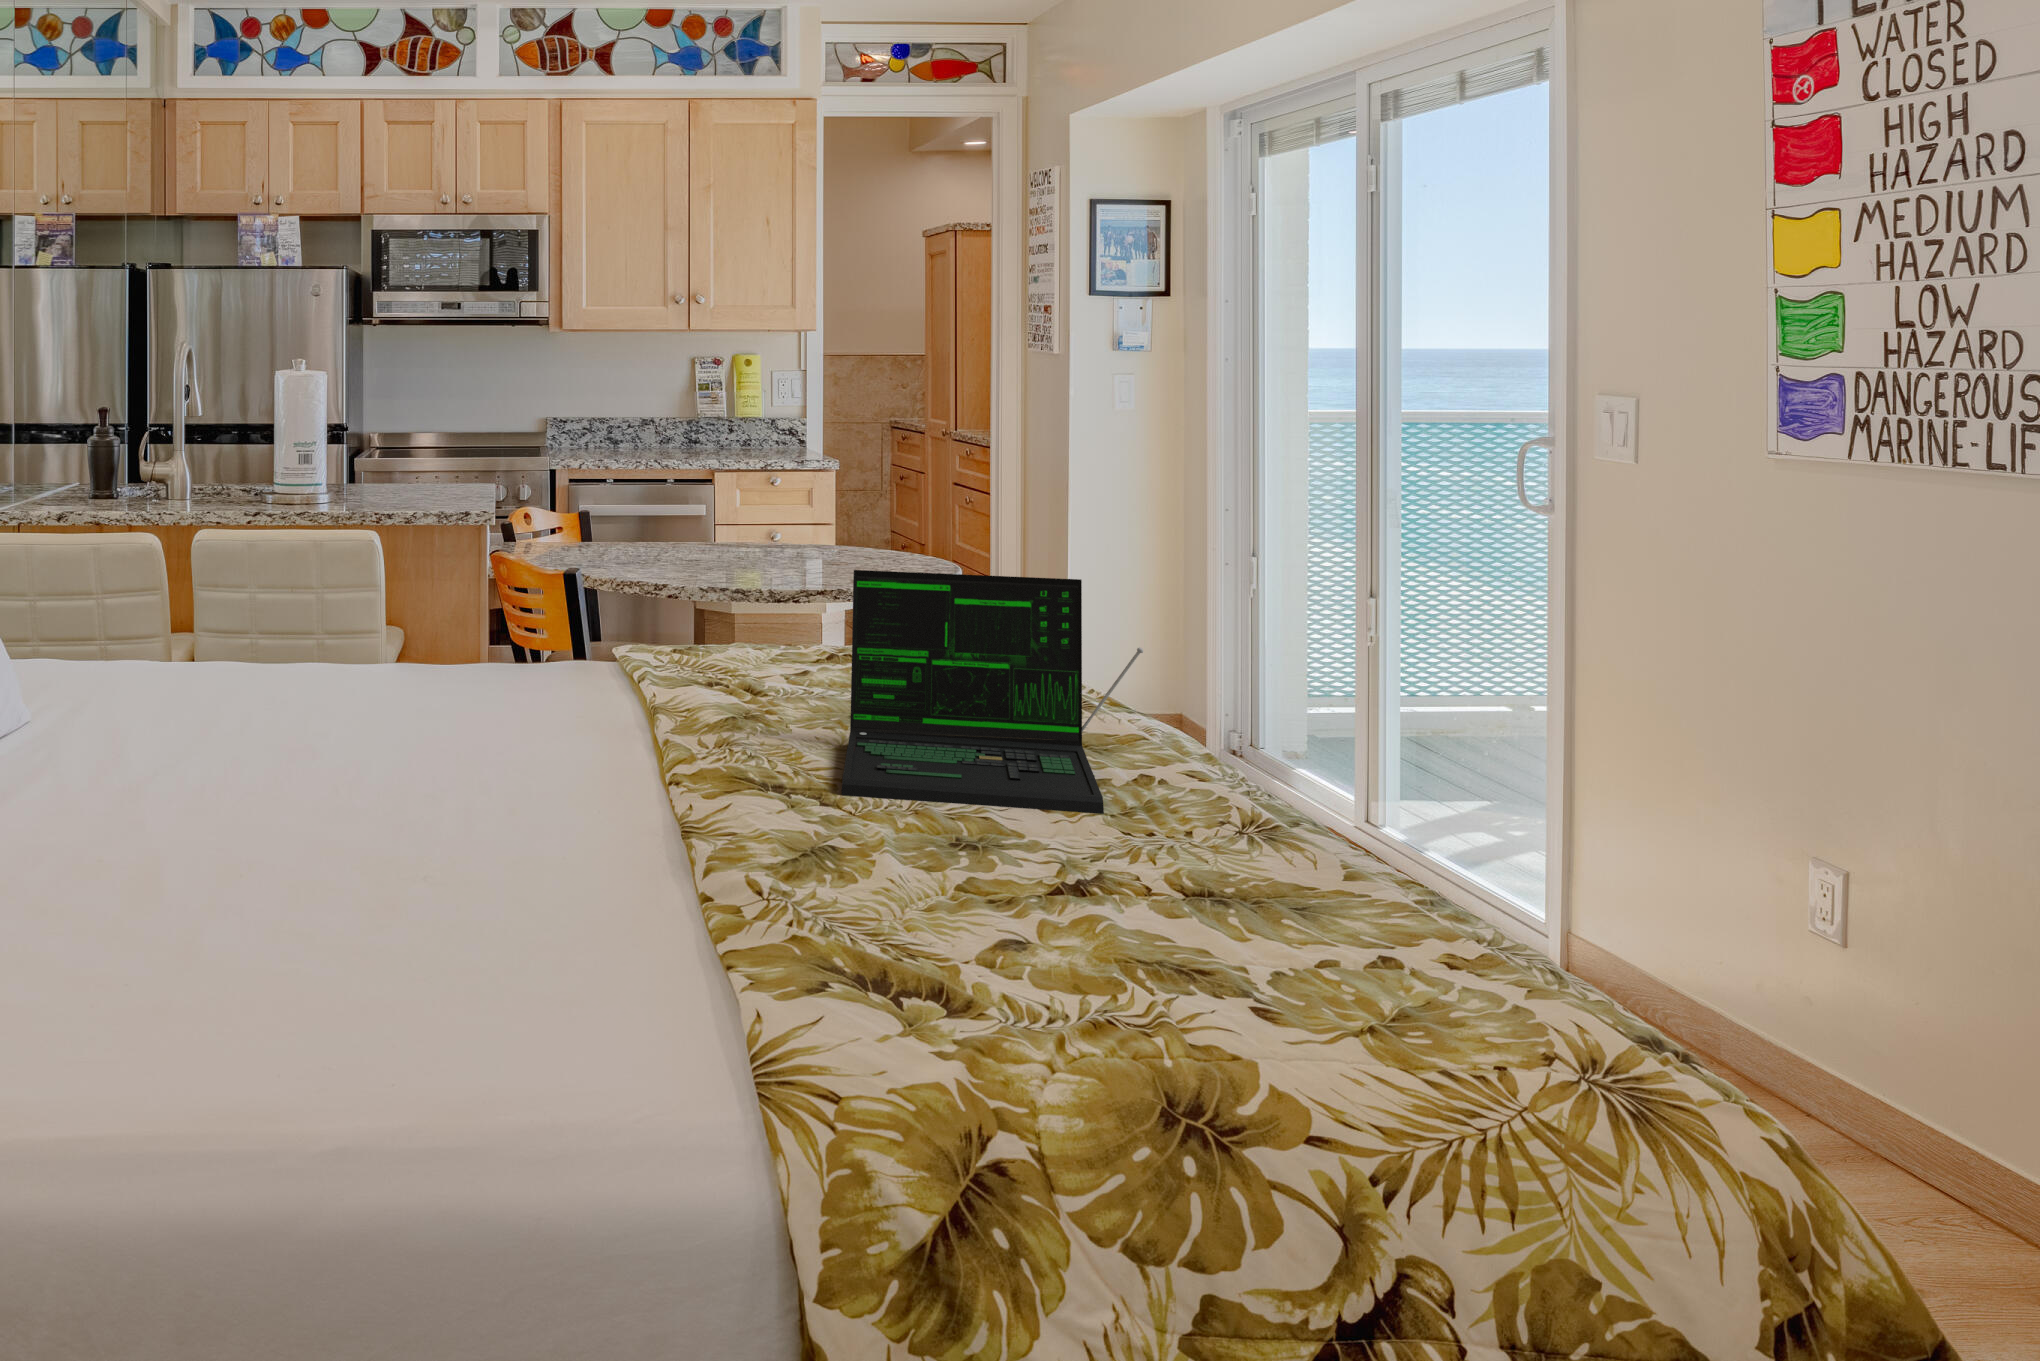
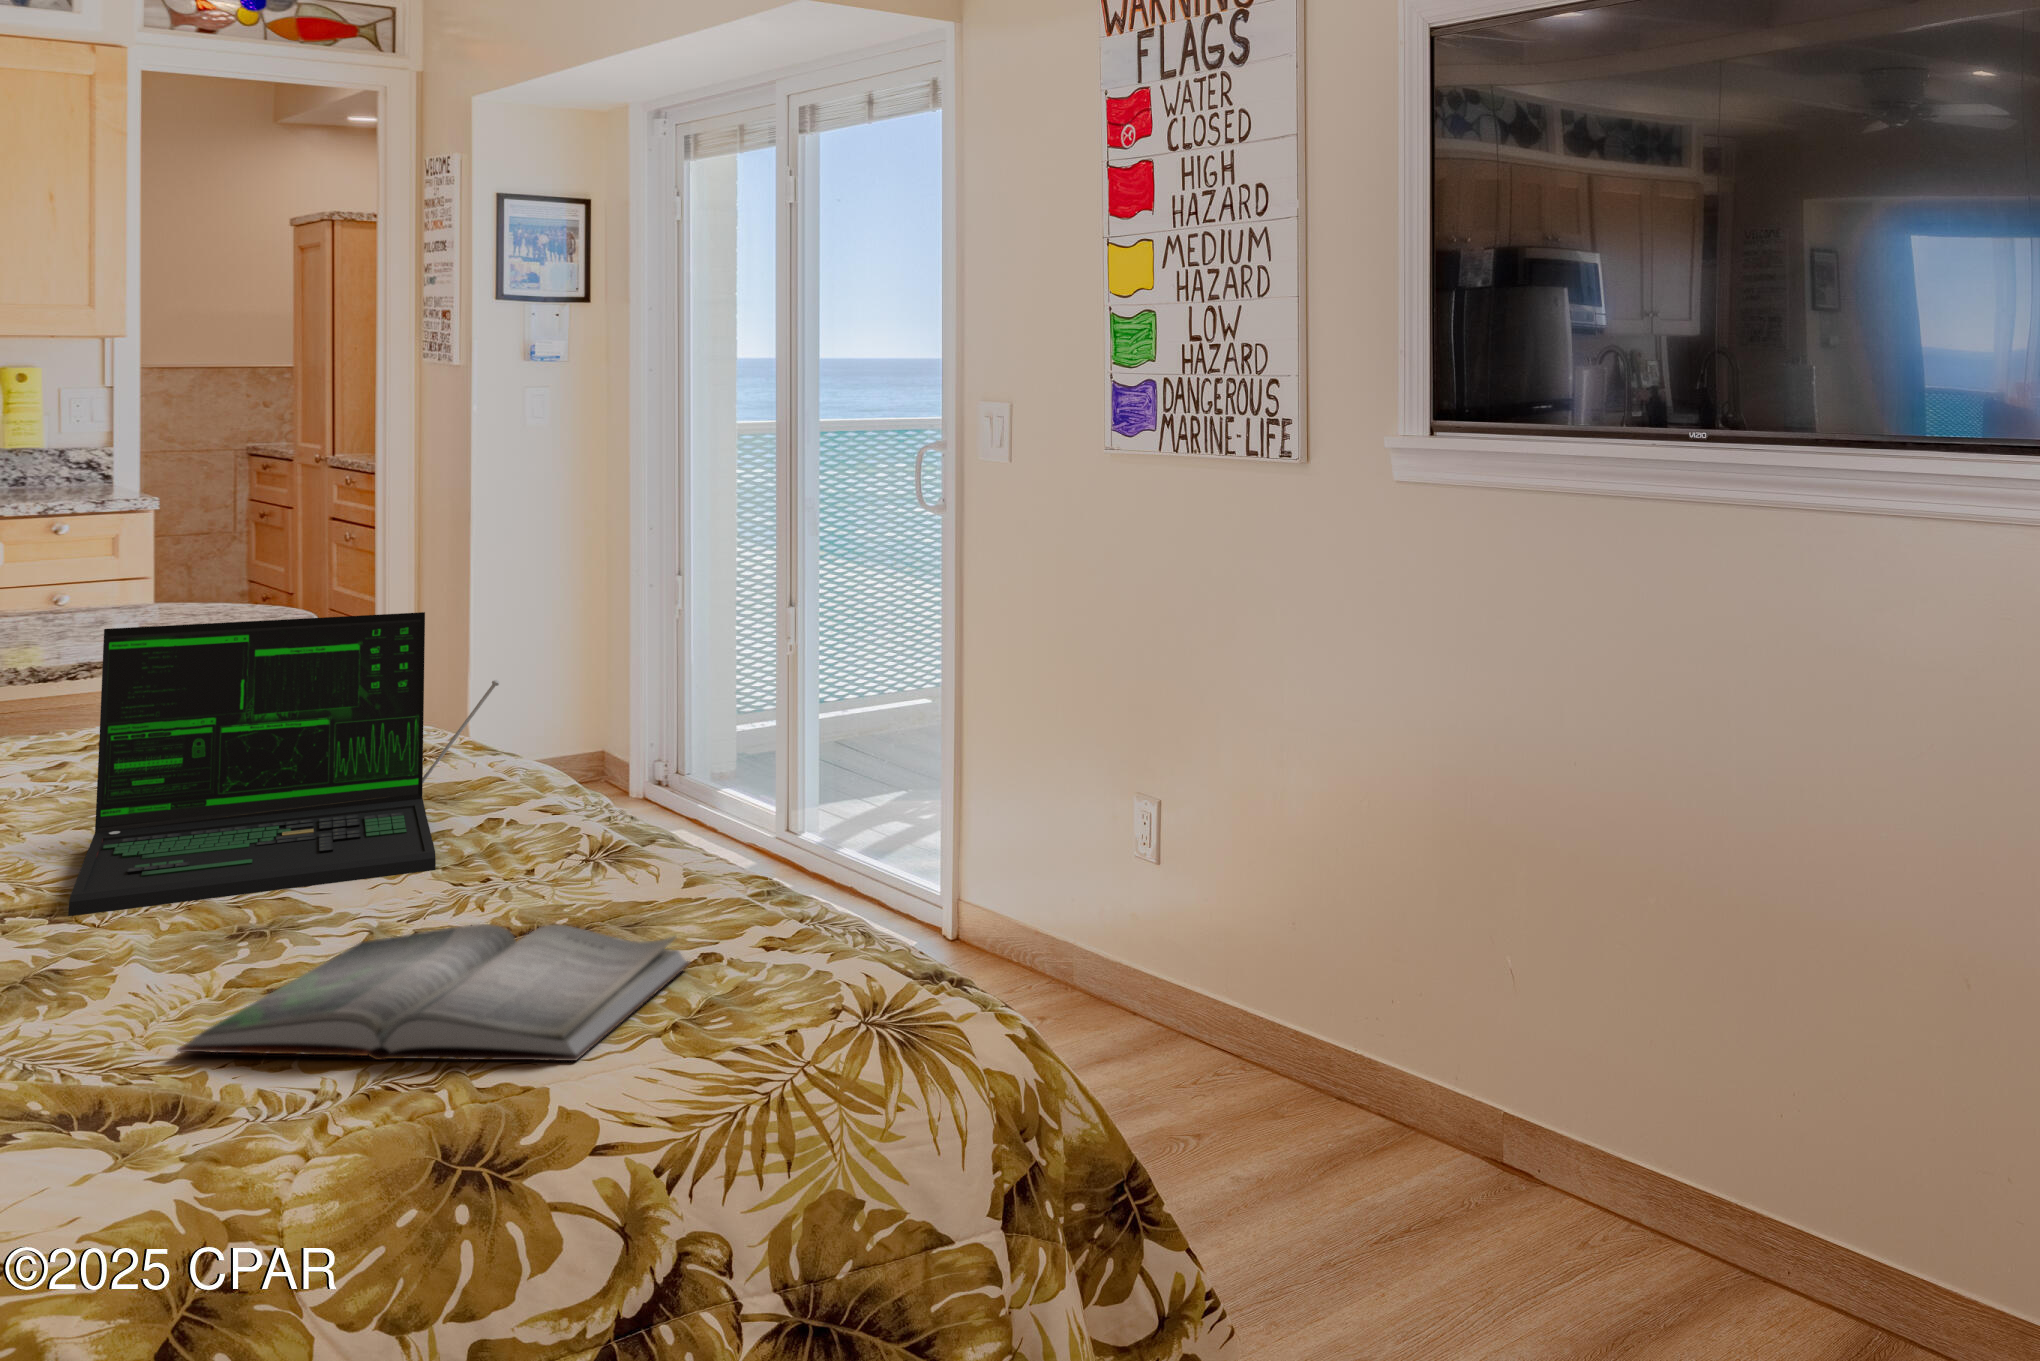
hardback book: none [936,868,1370,1038] -> present [178,924,690,1061]

